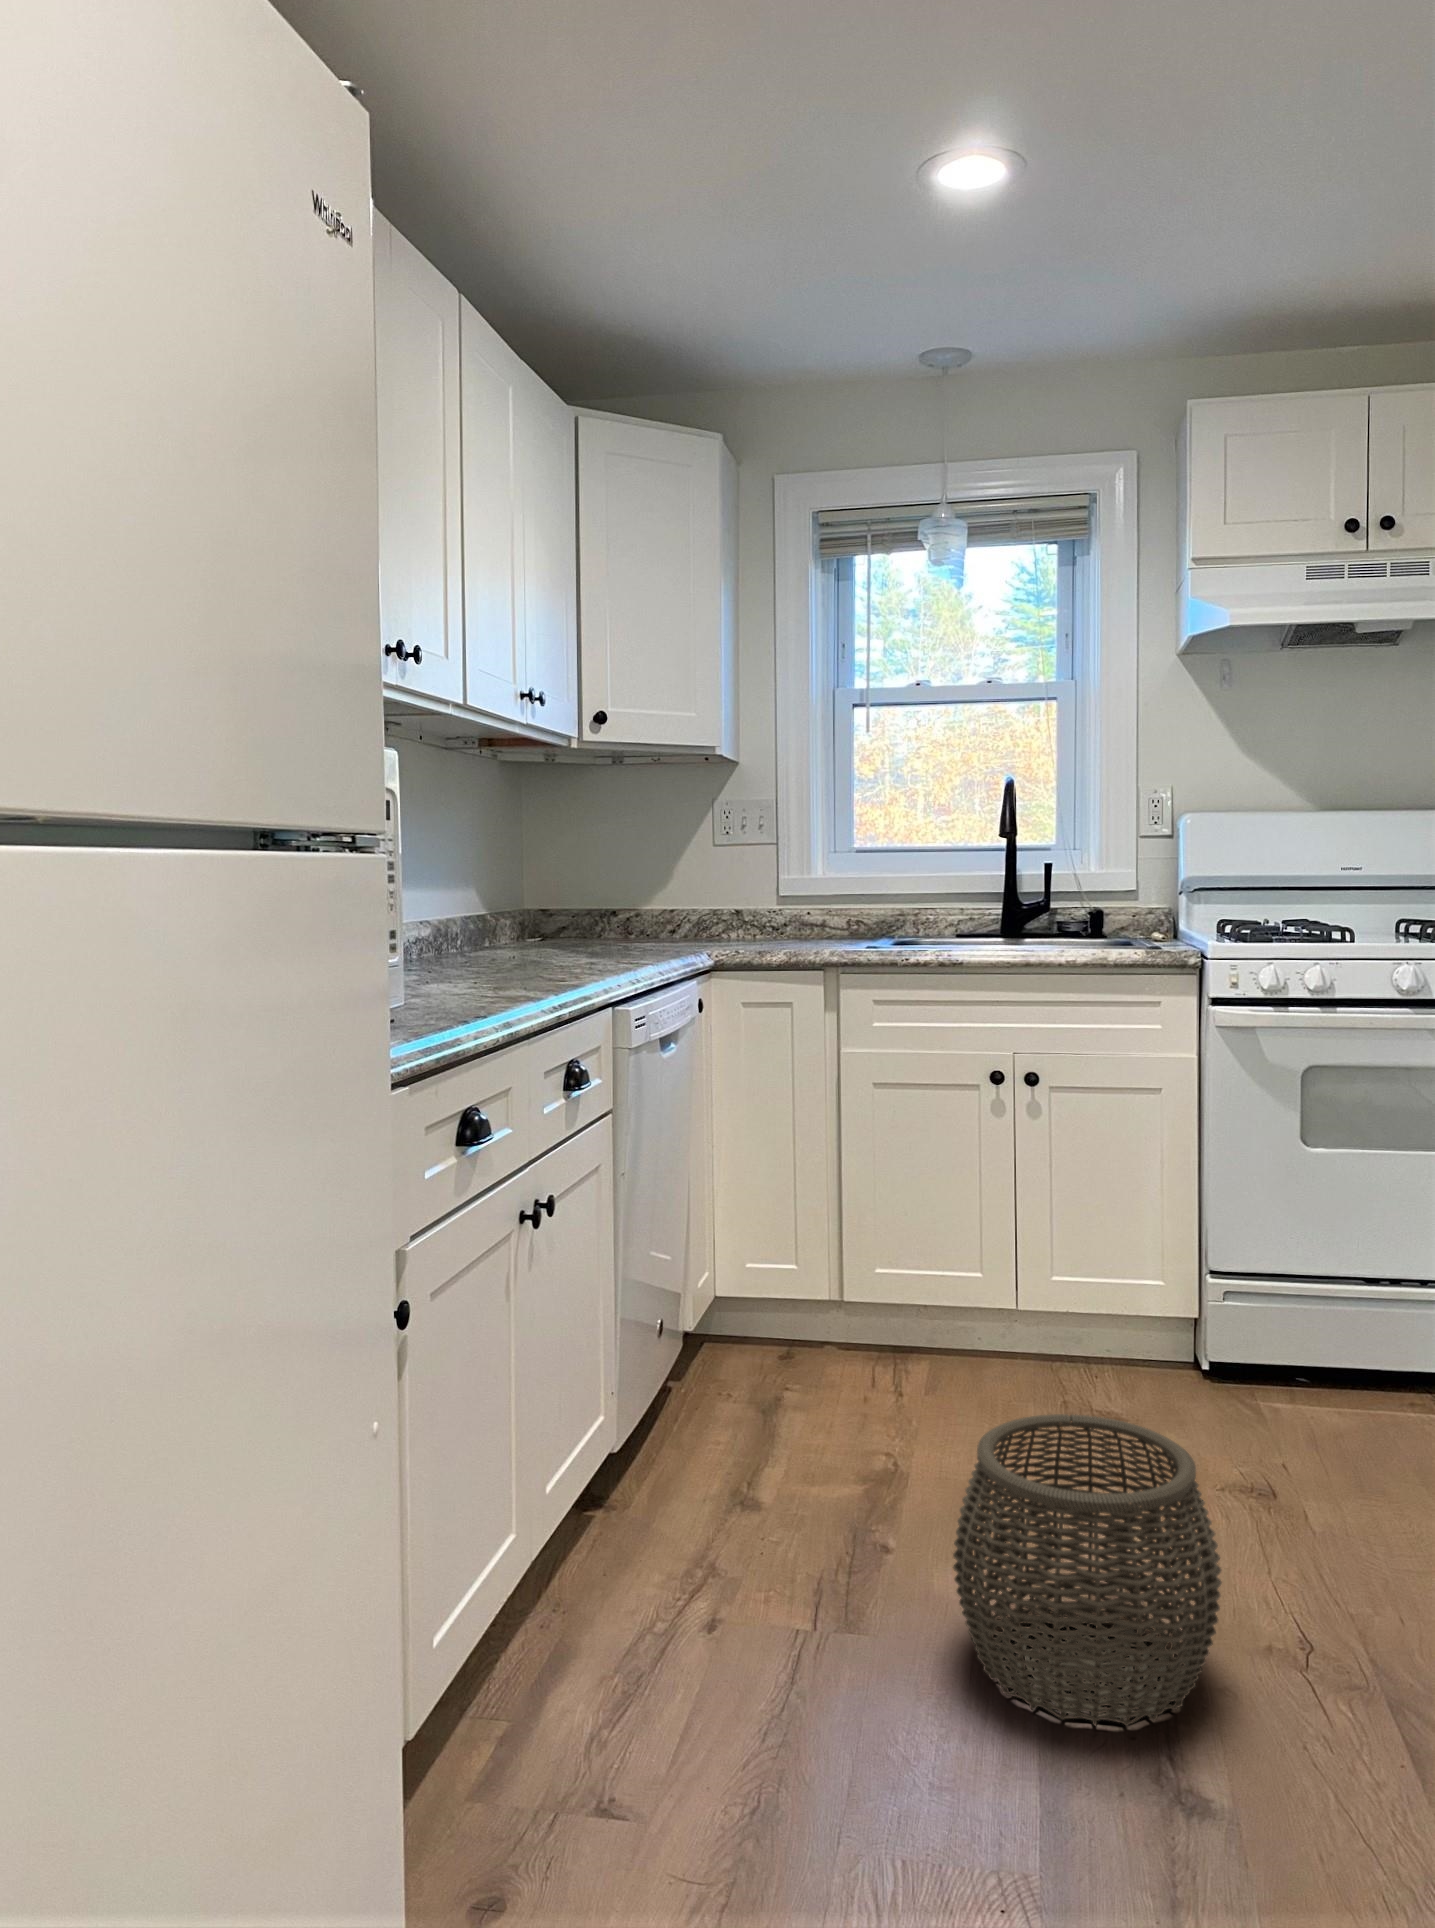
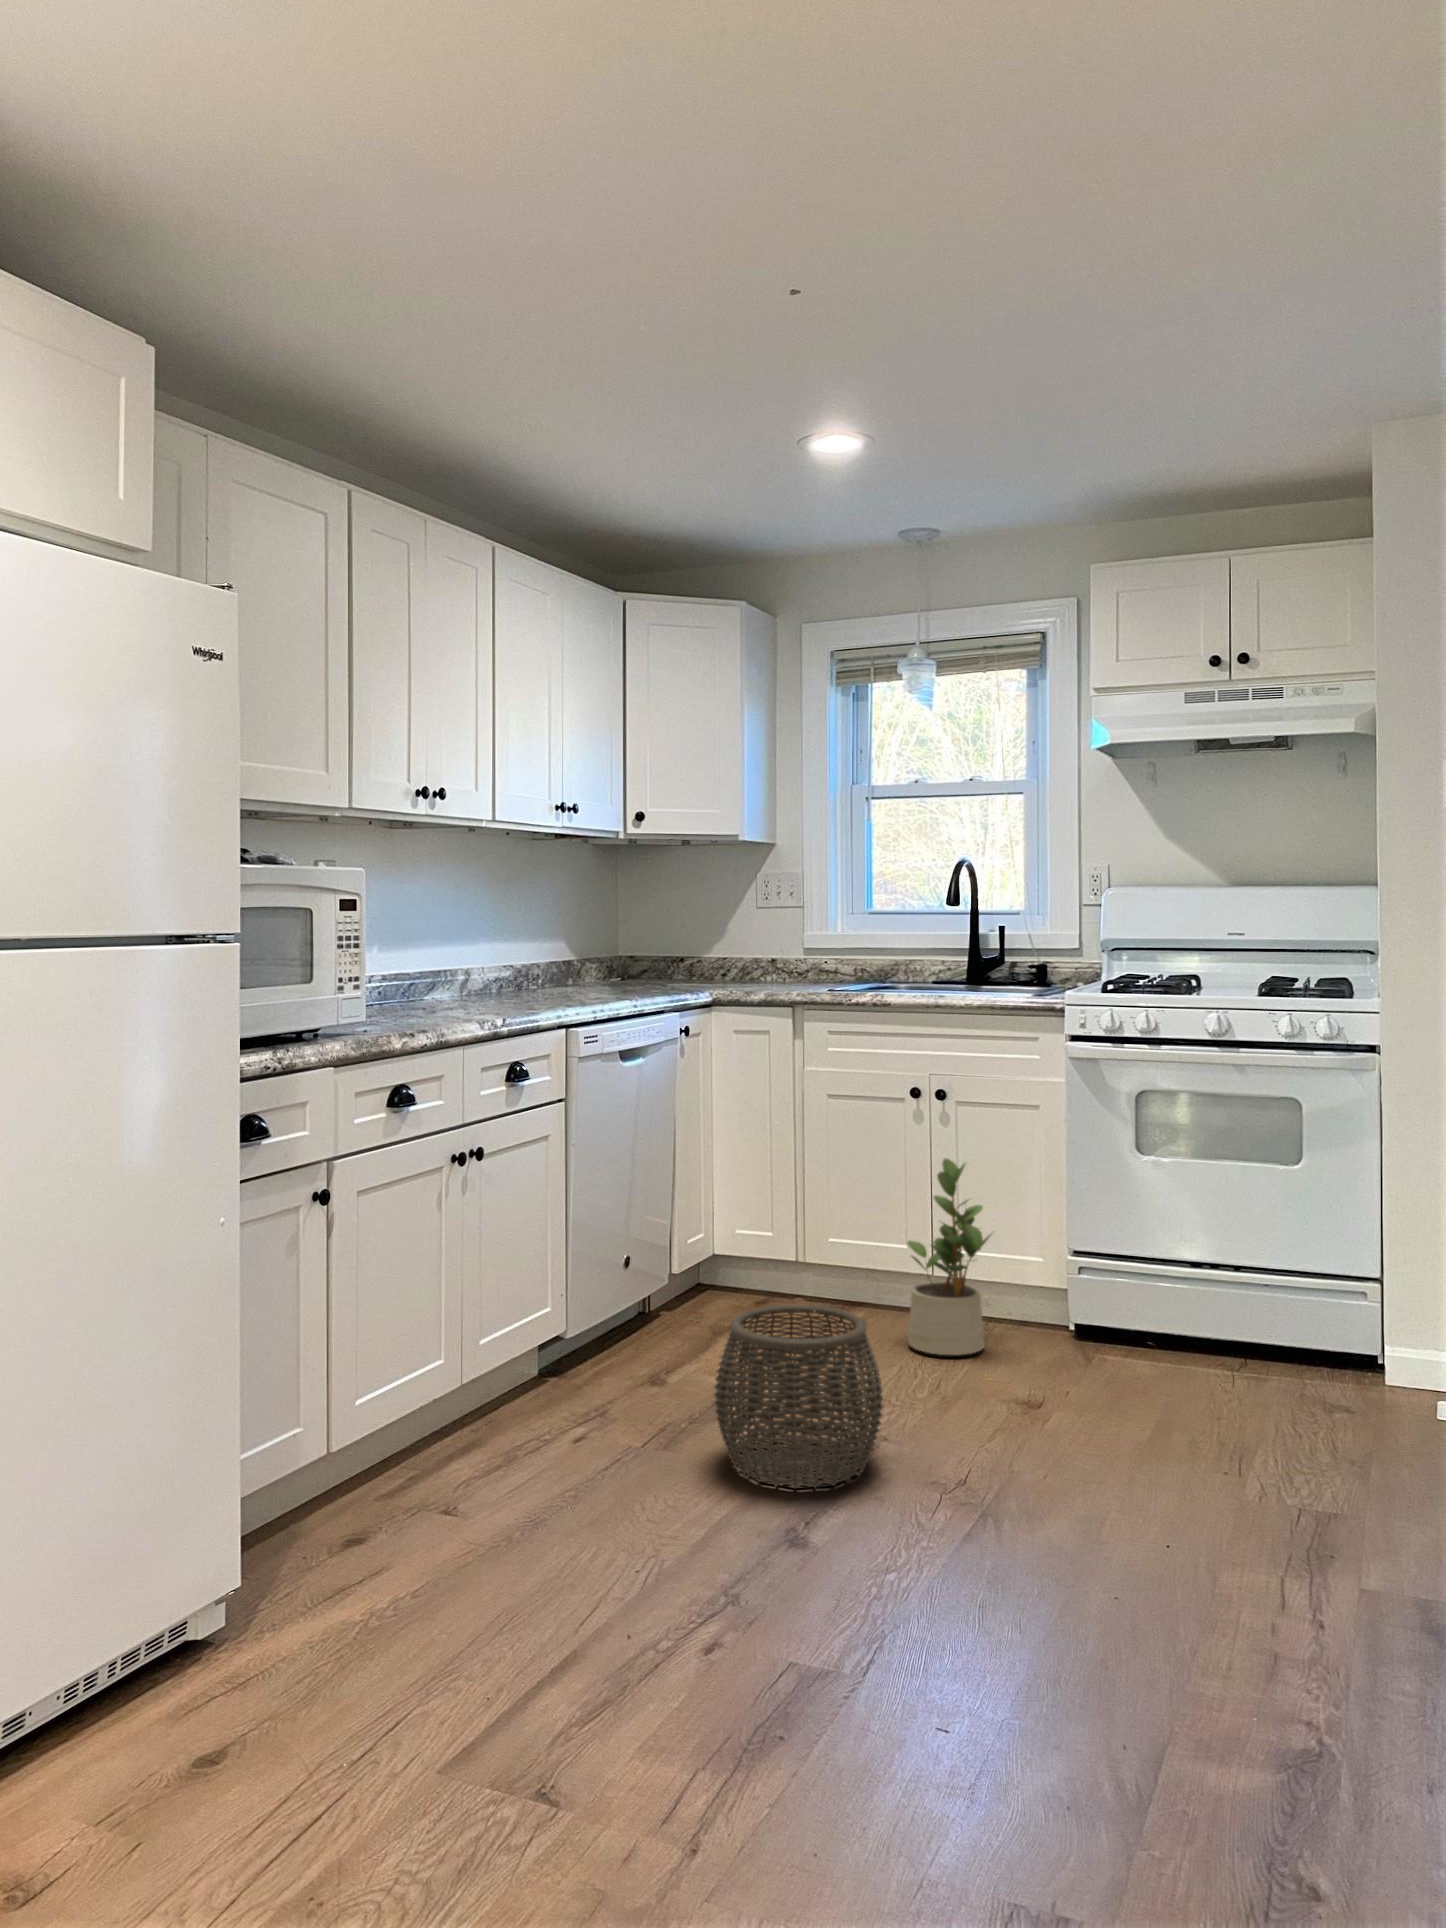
potted plant: none [1017,1163,1147,1424] -> present [907,1158,990,1355]

